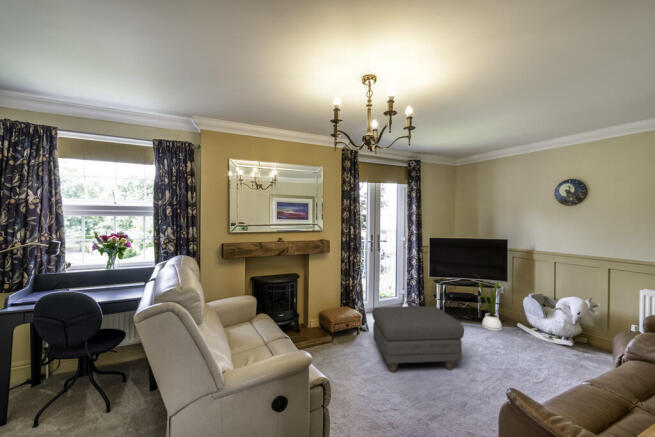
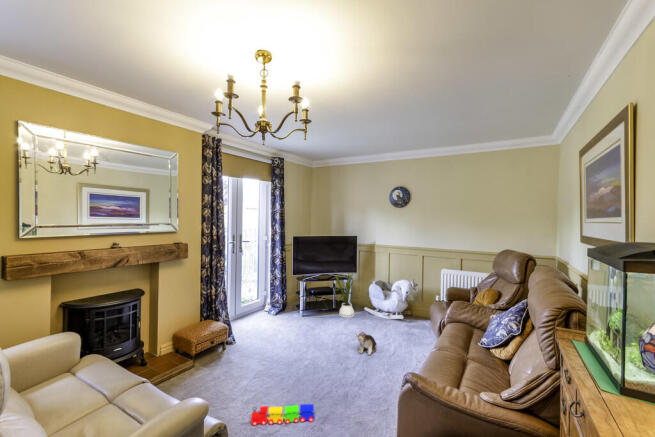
ottoman: present [372,306,464,372] -> none [244,304,336,380]
plush toy: none [491,348,524,377] -> present [356,332,376,355]
toy train: none [365,390,426,424] -> present [251,404,314,426]

